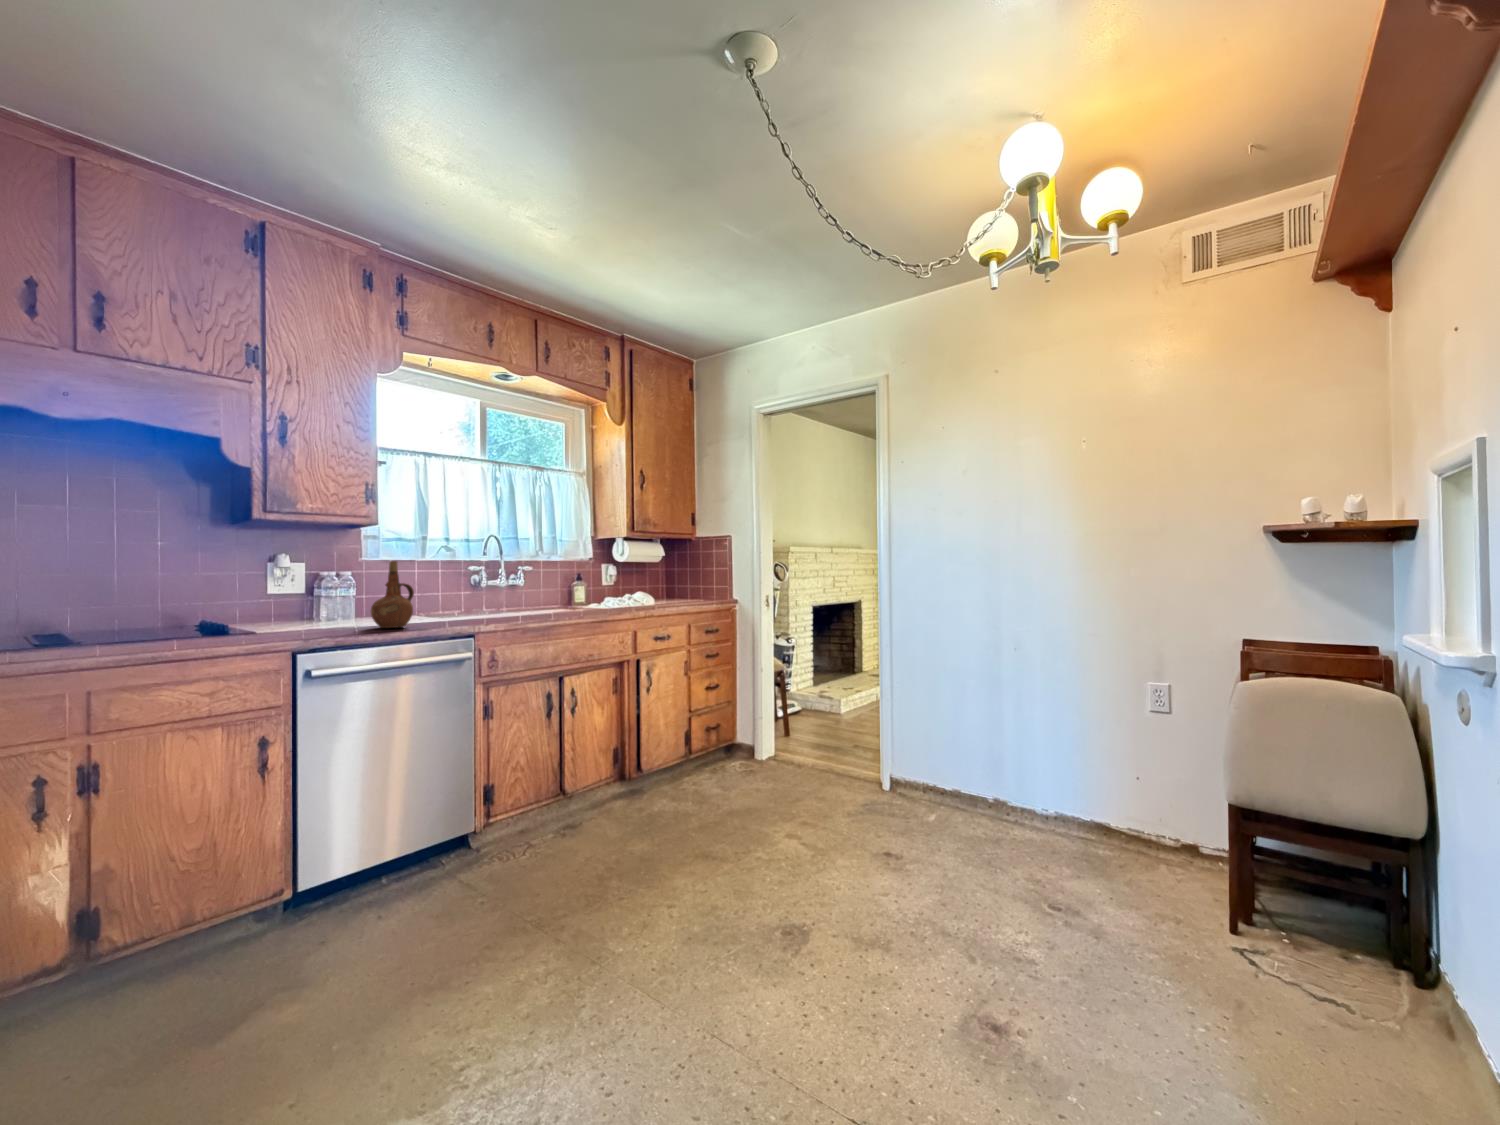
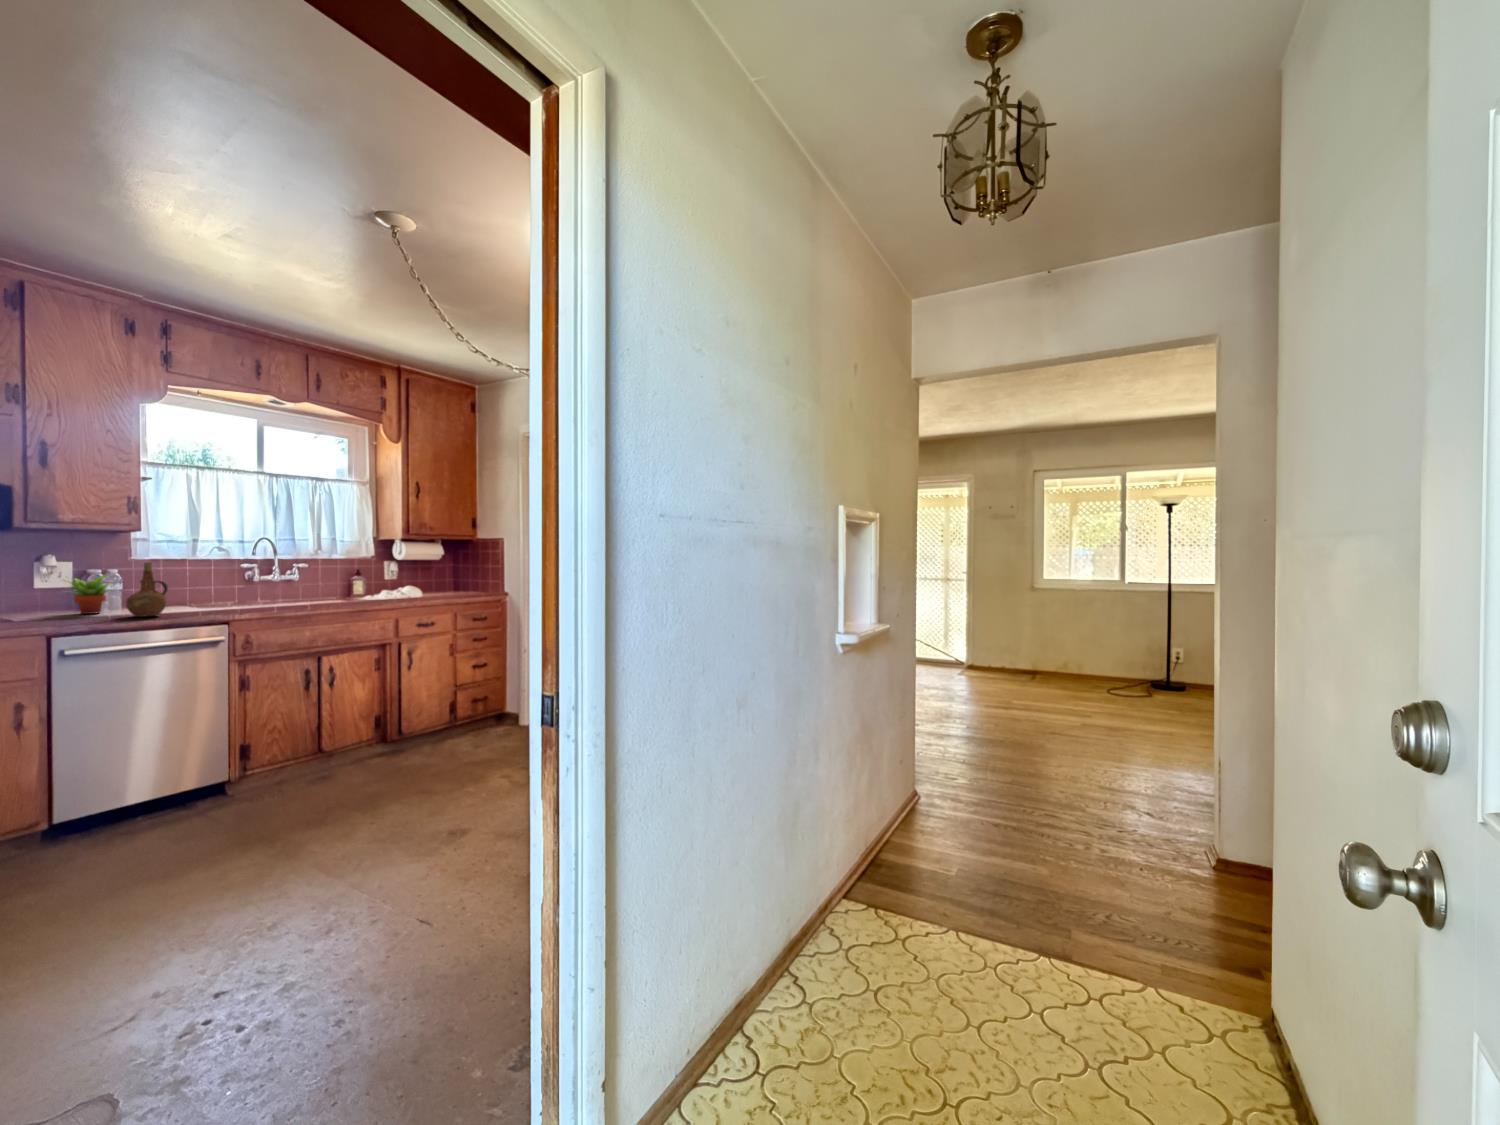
succulent plant: none [298,574,359,625] -> present [68,574,112,614]

